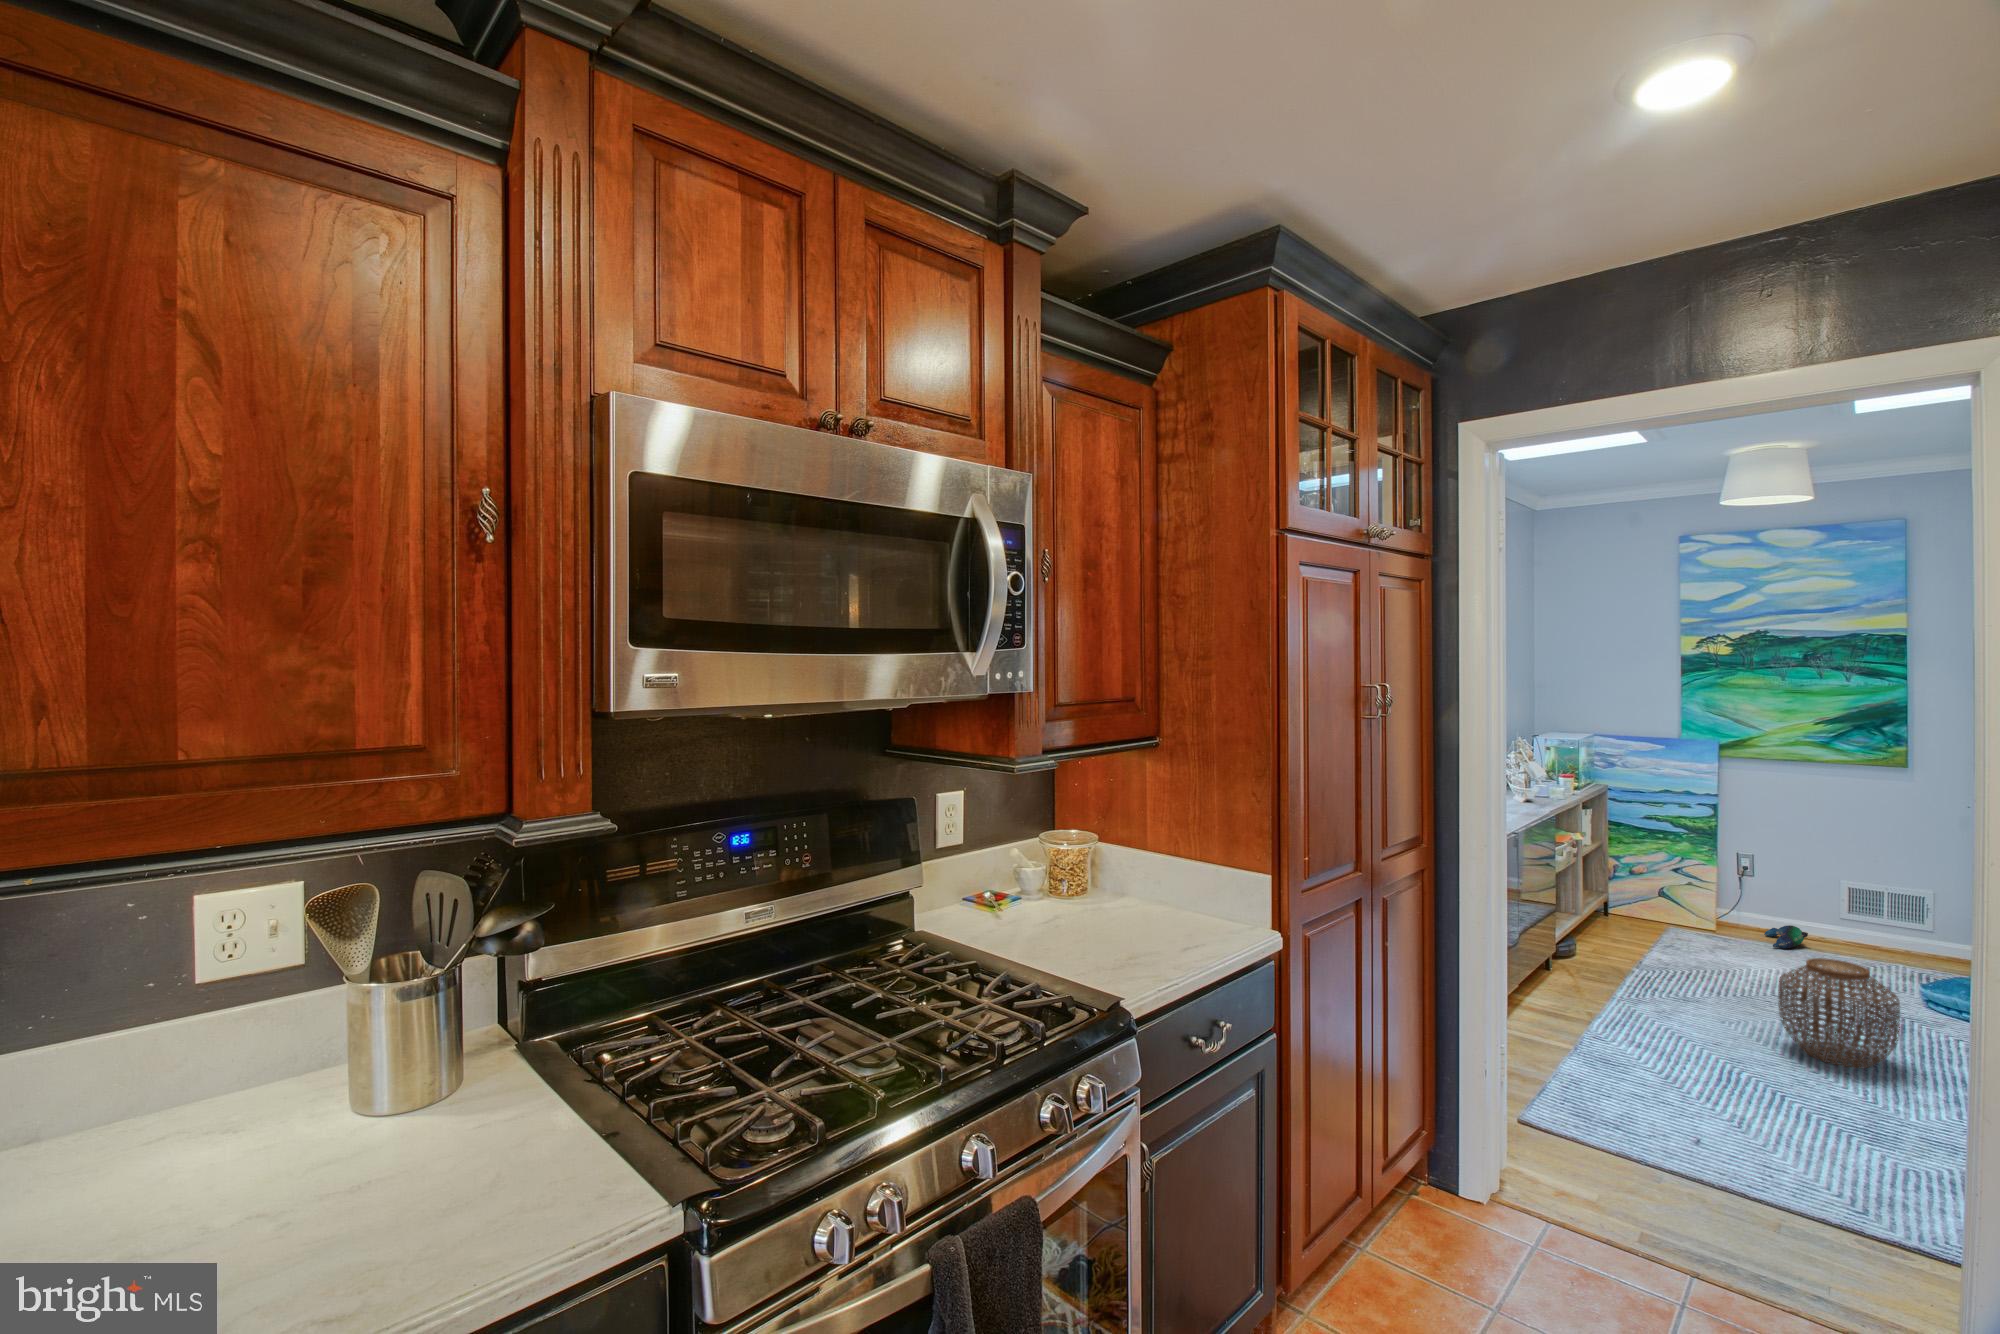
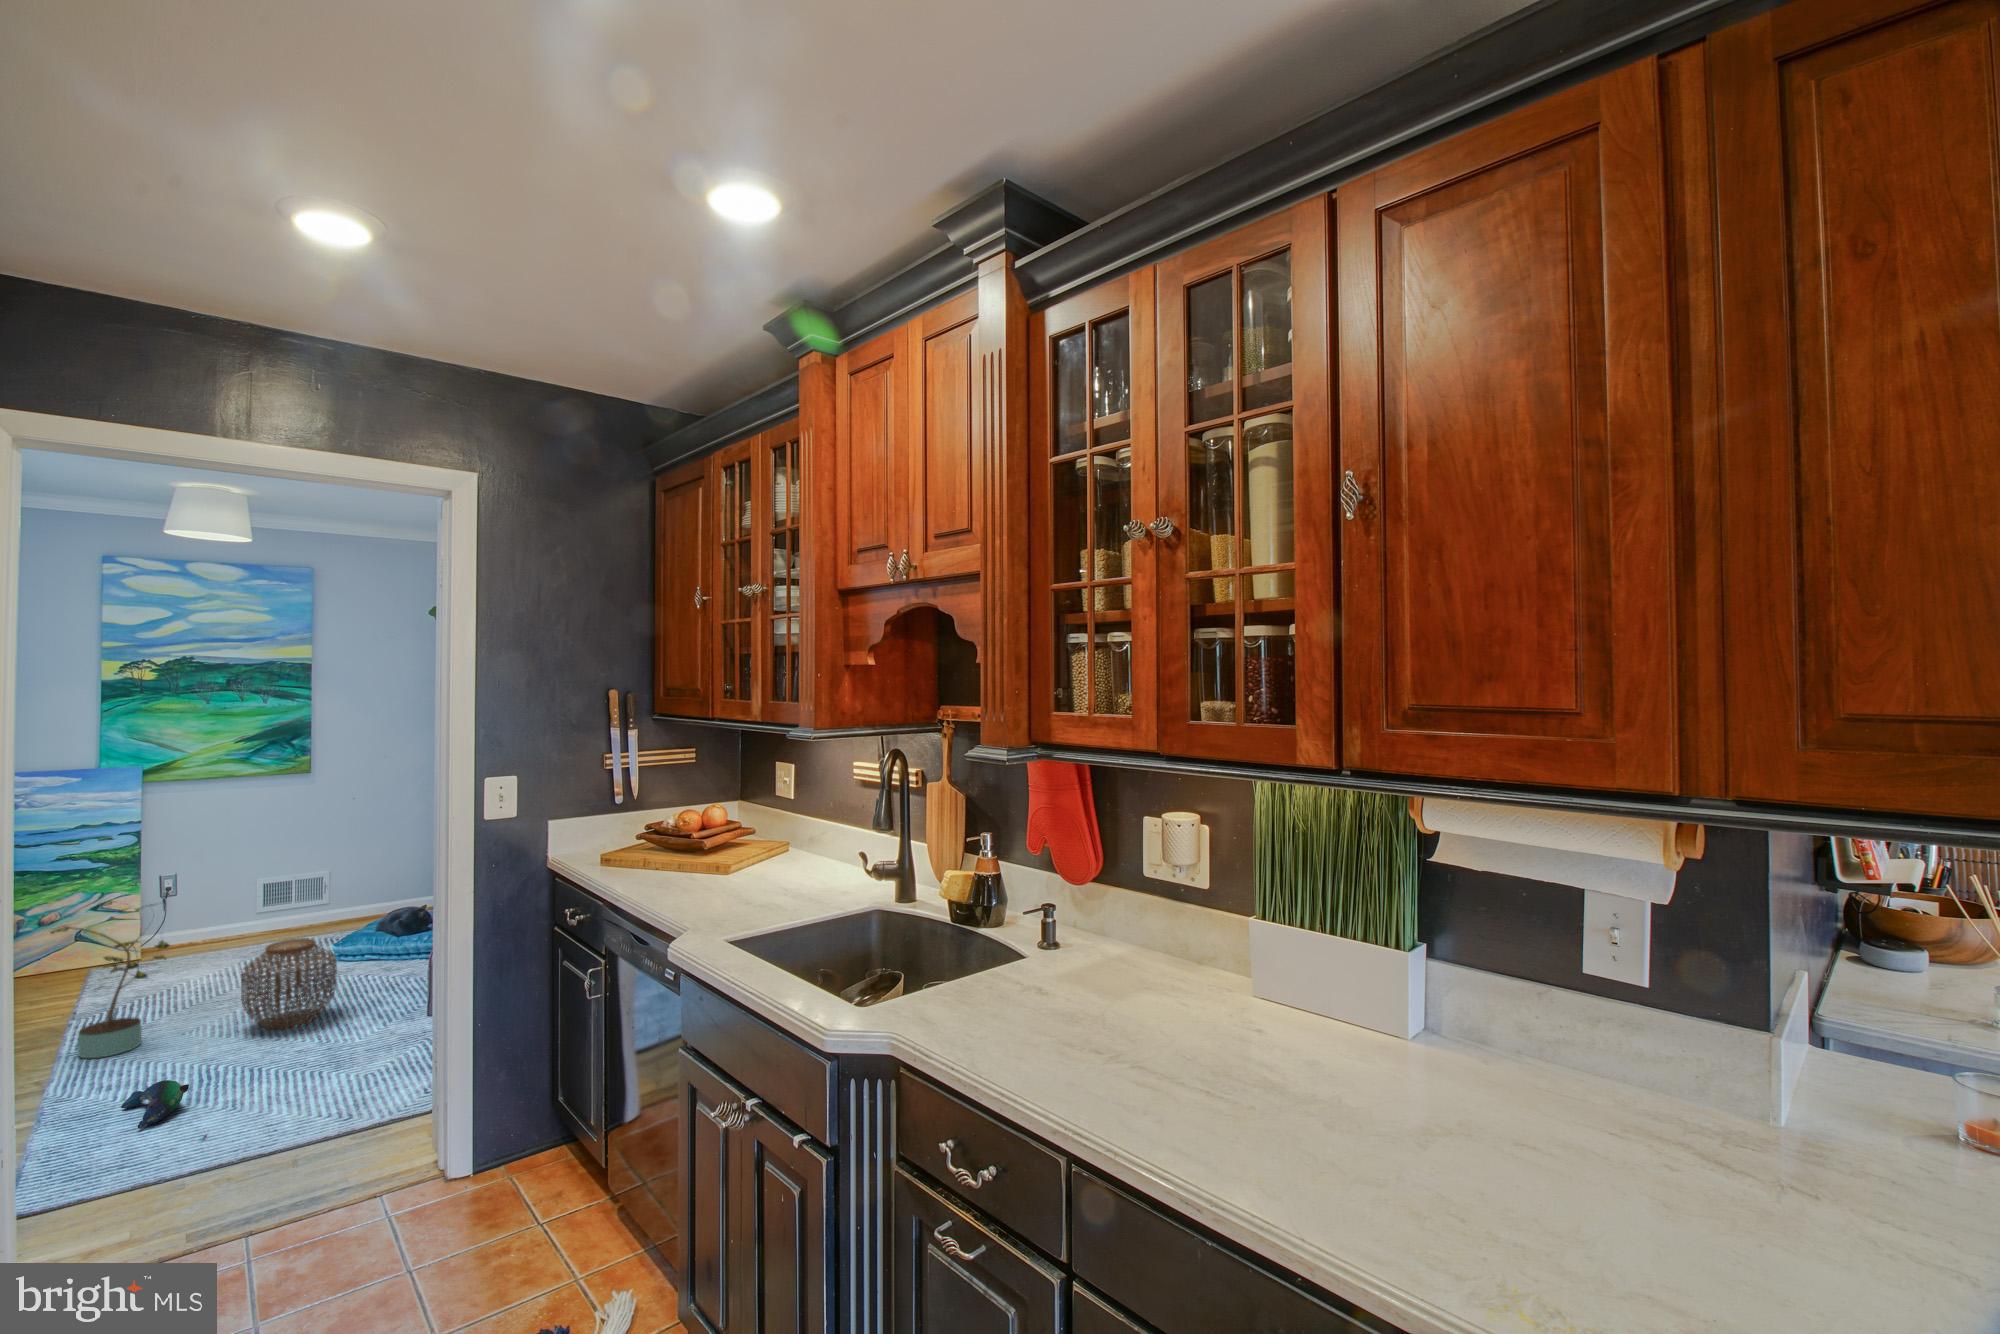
potted plant: none [1605,866,1706,1017] -> present [51,901,169,1058]
plush toy: present [1764,925,1808,949] -> present [121,1080,189,1129]

